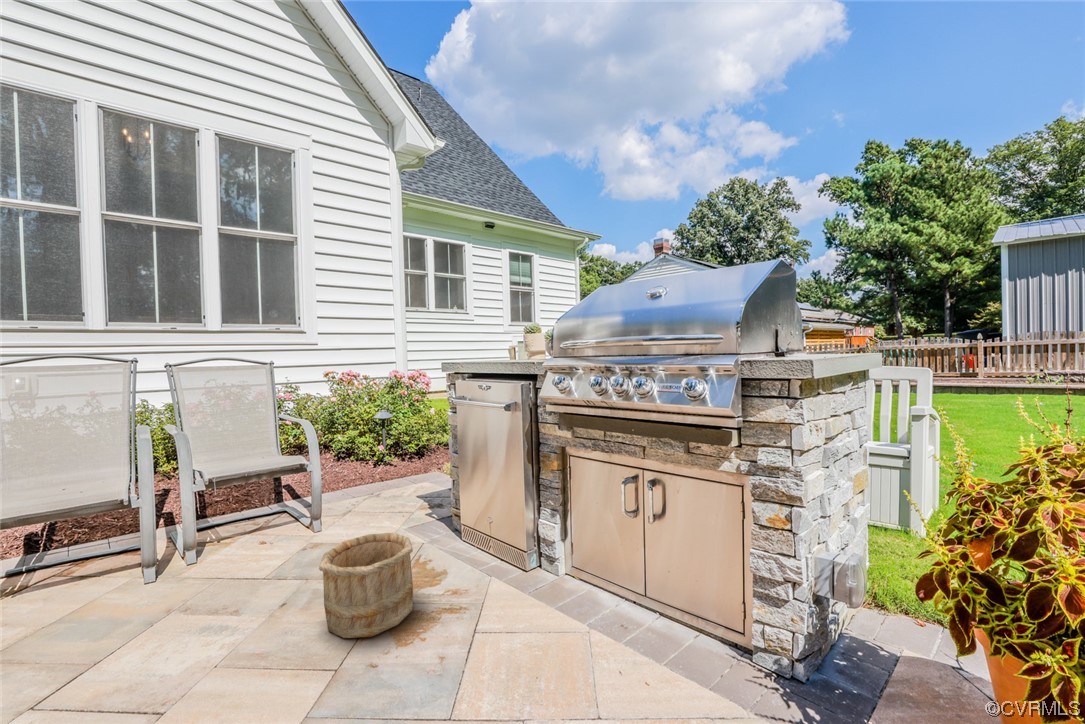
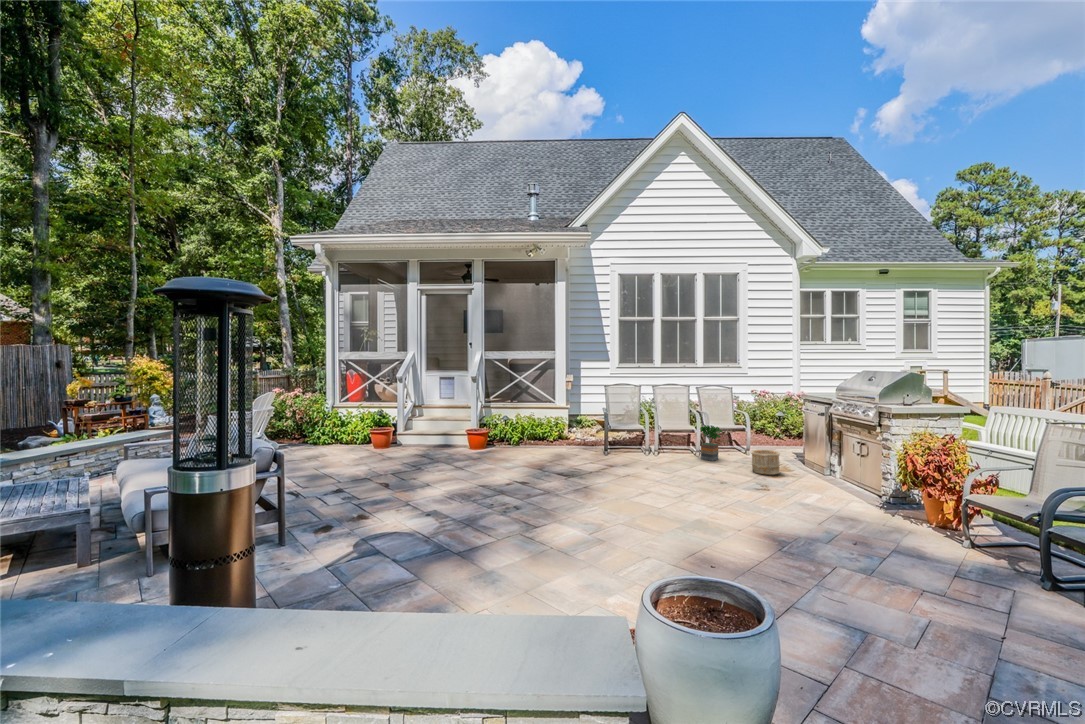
potted tree: none [132,482,230,614] -> present [701,425,722,461]

